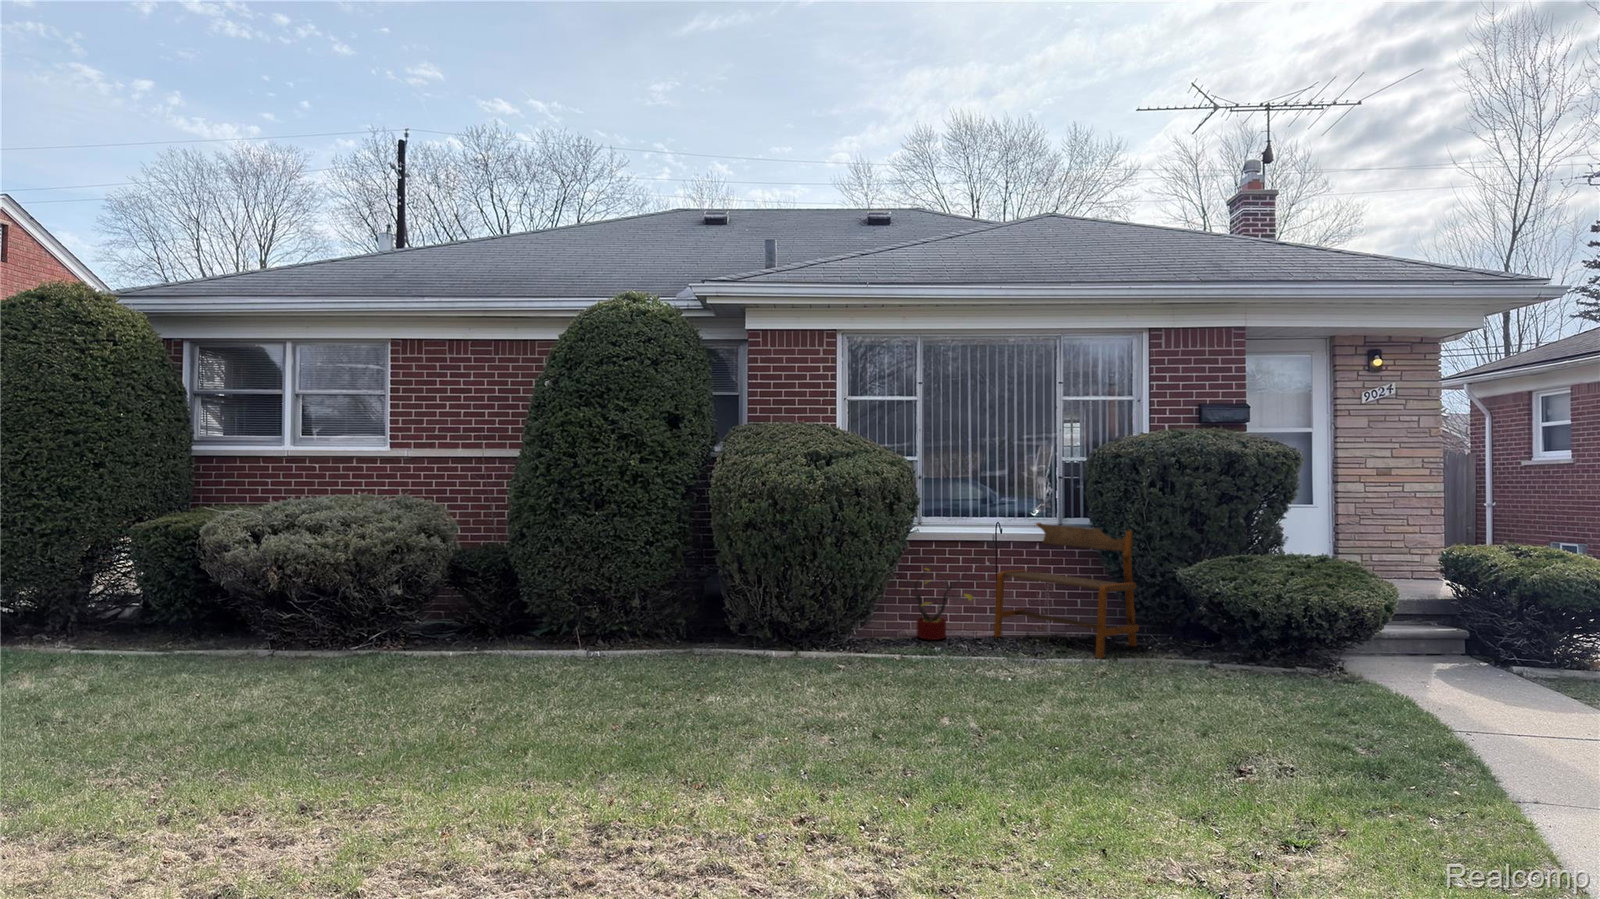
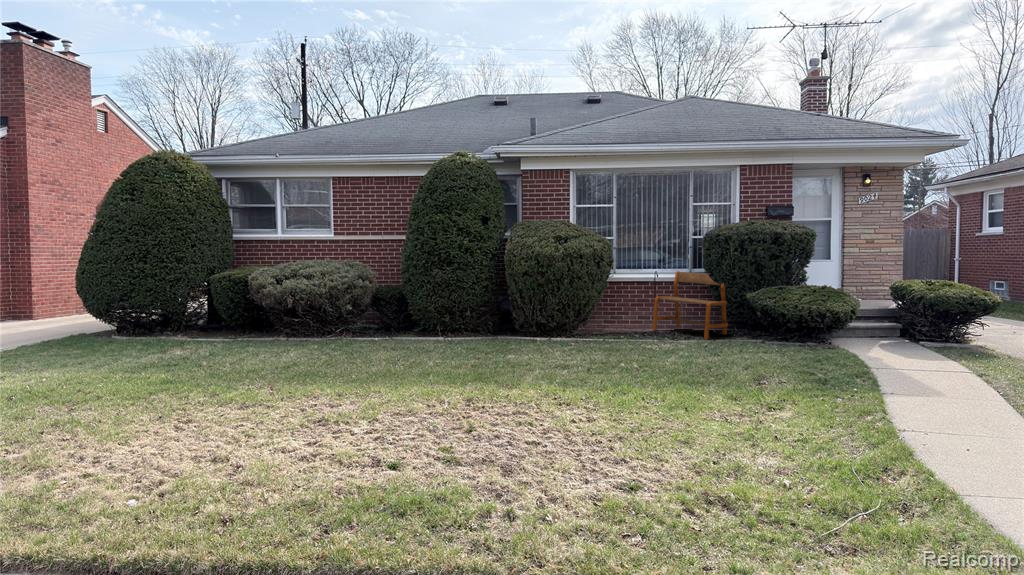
decorative plant: present [909,569,973,640] -> none [603,294,642,332]

